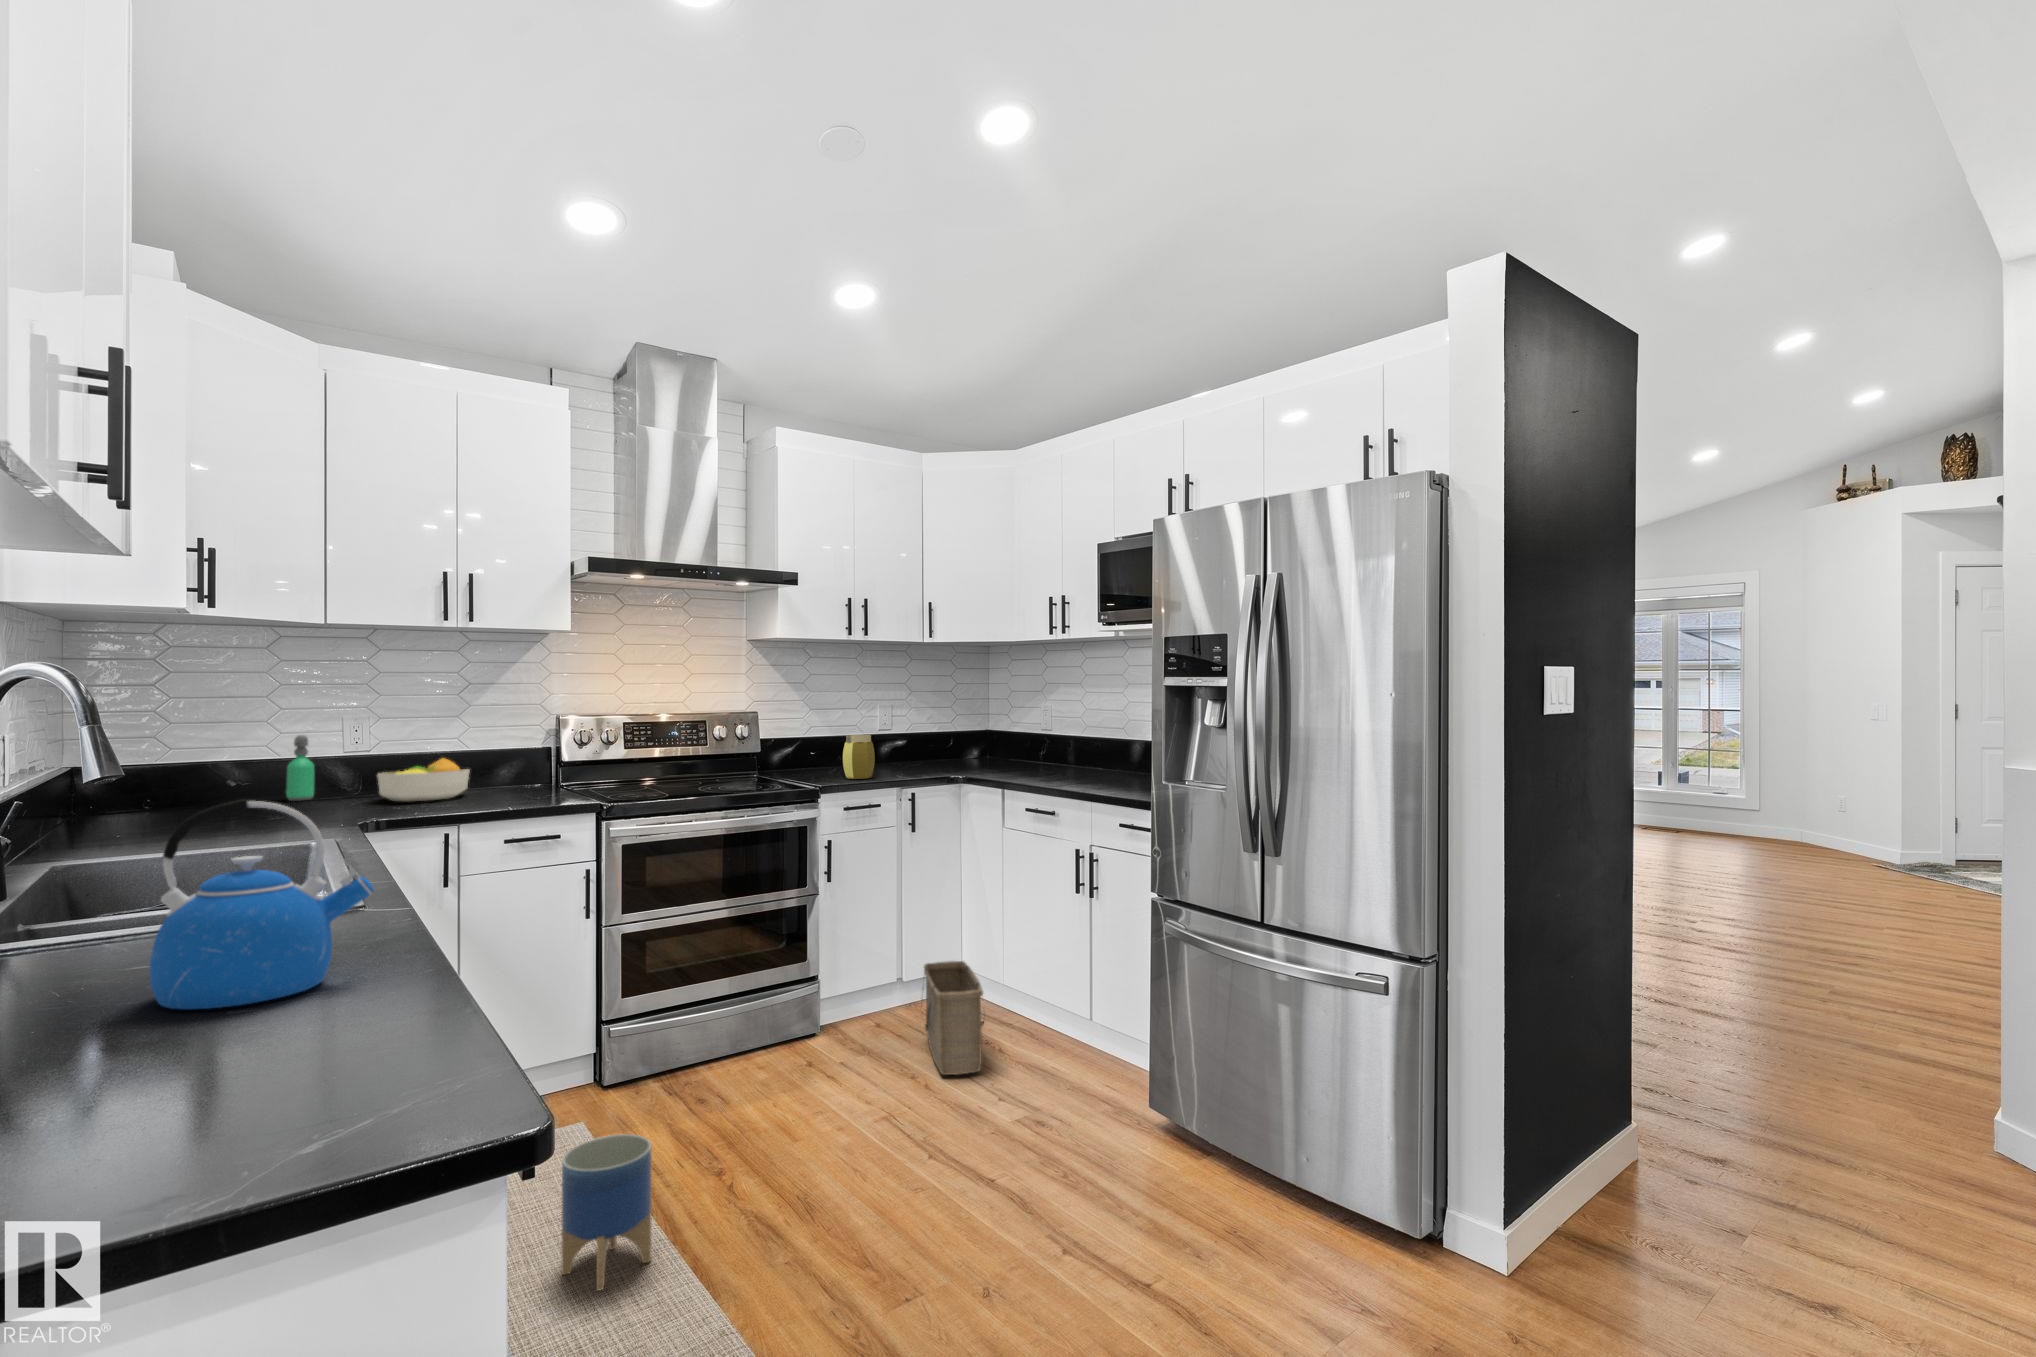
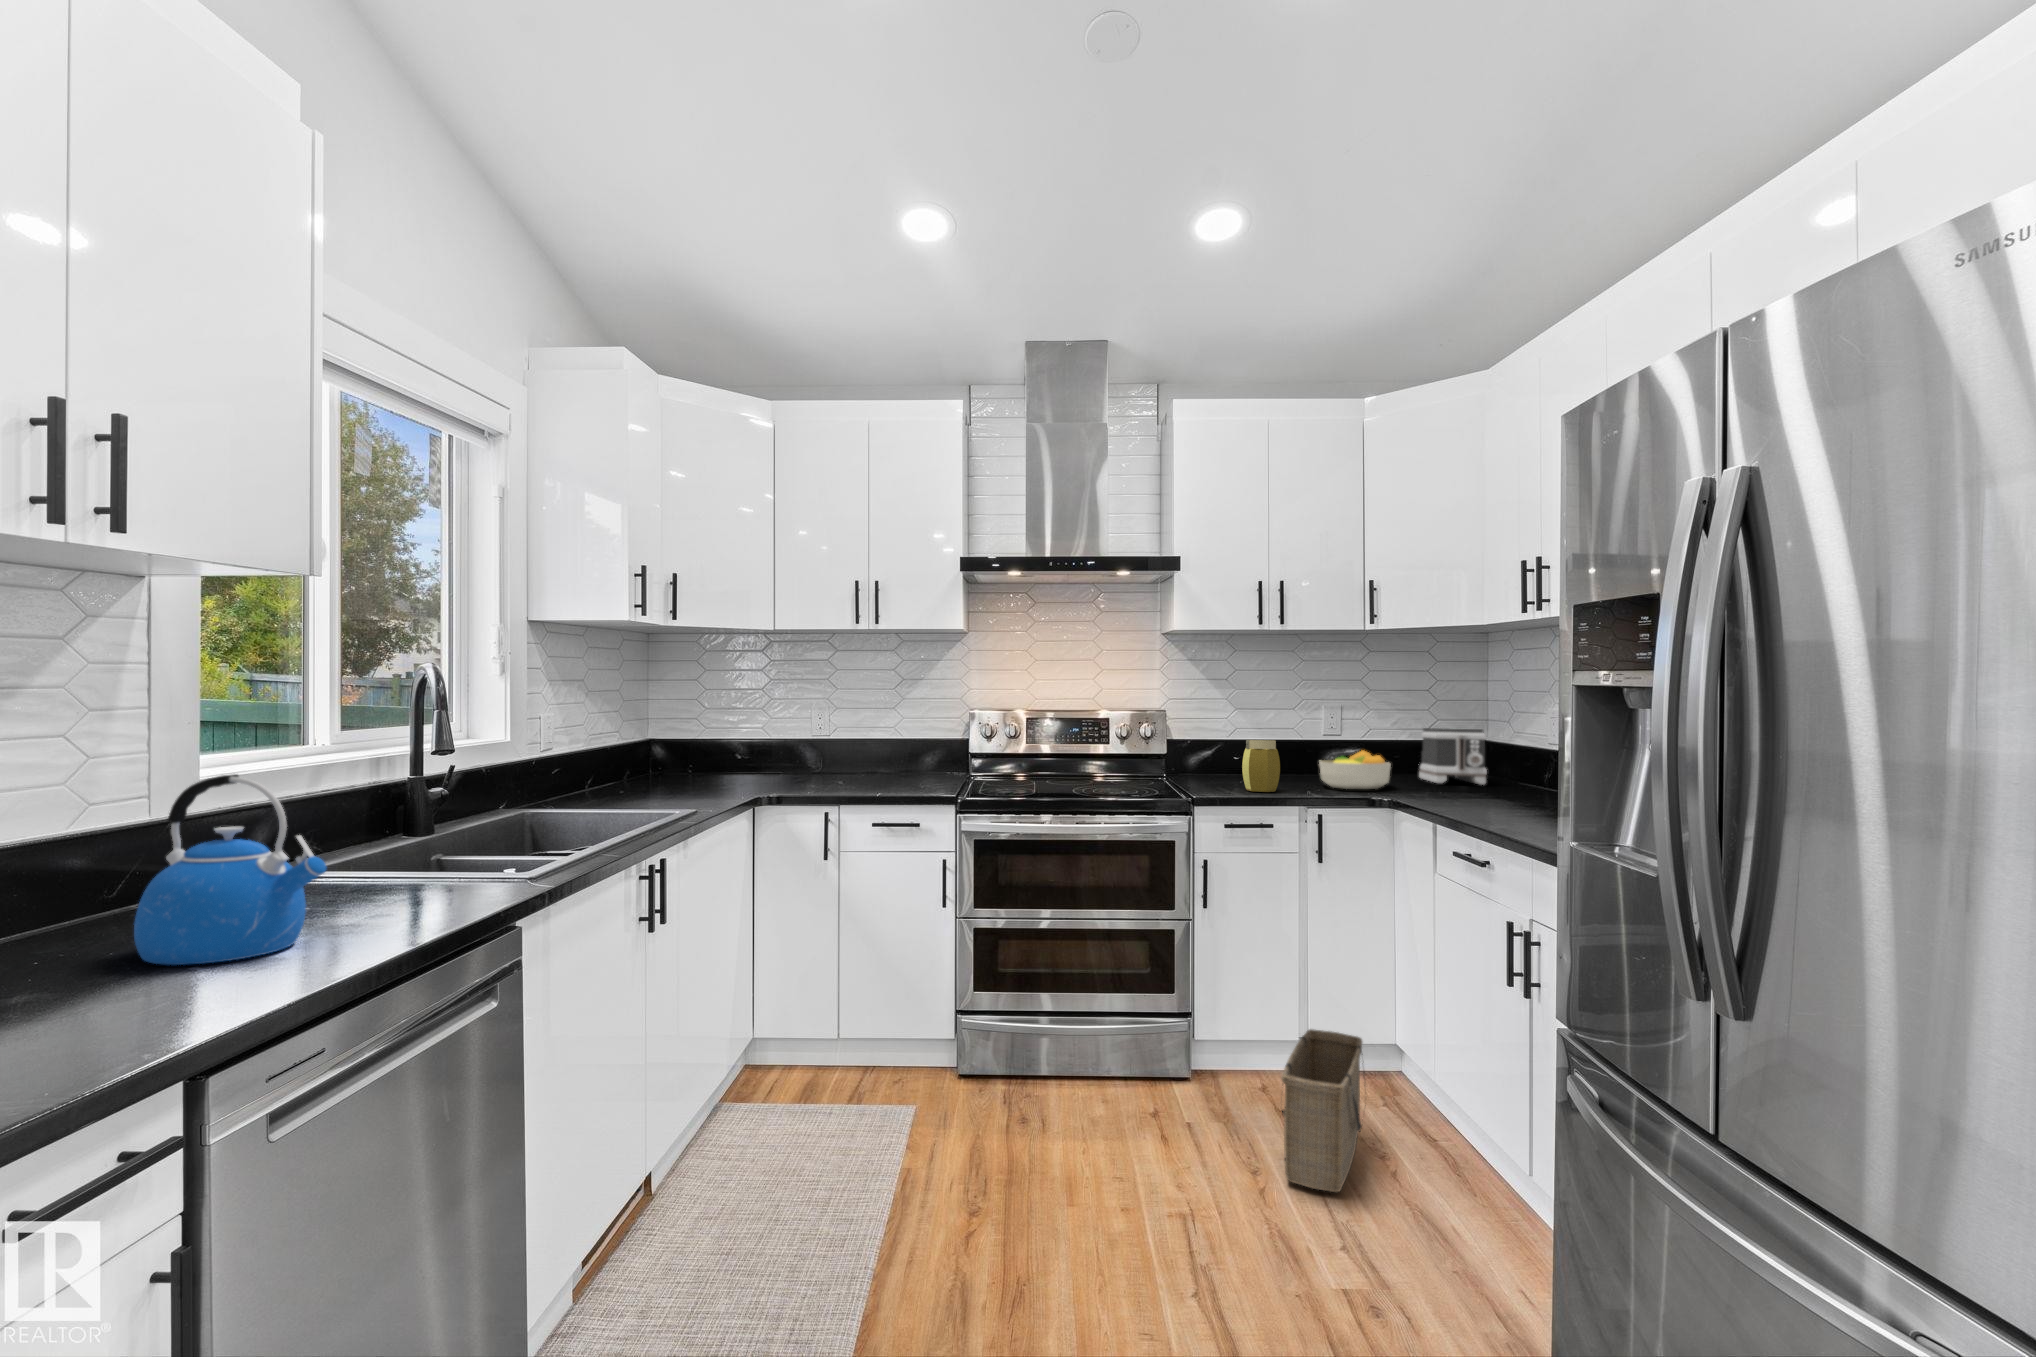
toaster: none [945,720,1003,764] -> present [1419,728,1487,785]
soap dispenser: present [286,735,314,801] -> none [770,720,789,773]
fruit bowl: present [377,758,470,801] -> present [1319,751,1391,789]
planter: present [561,1134,652,1290] -> none [760,1142,850,1307]

